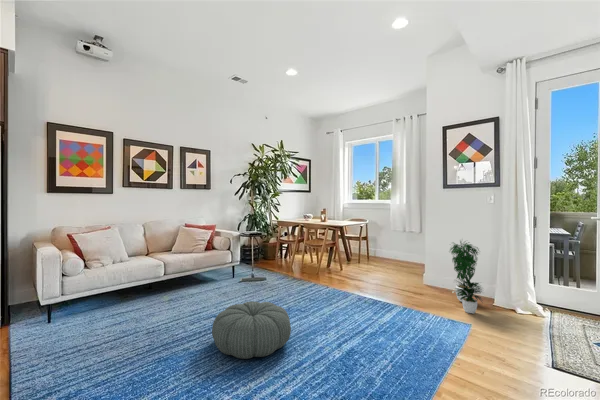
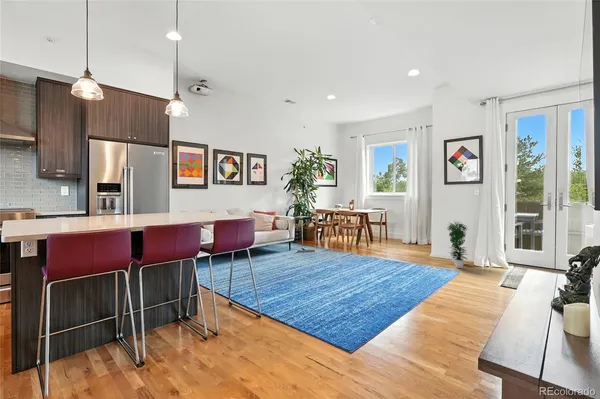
pouf: present [212,302,291,359] -> none [300,255,347,282]

